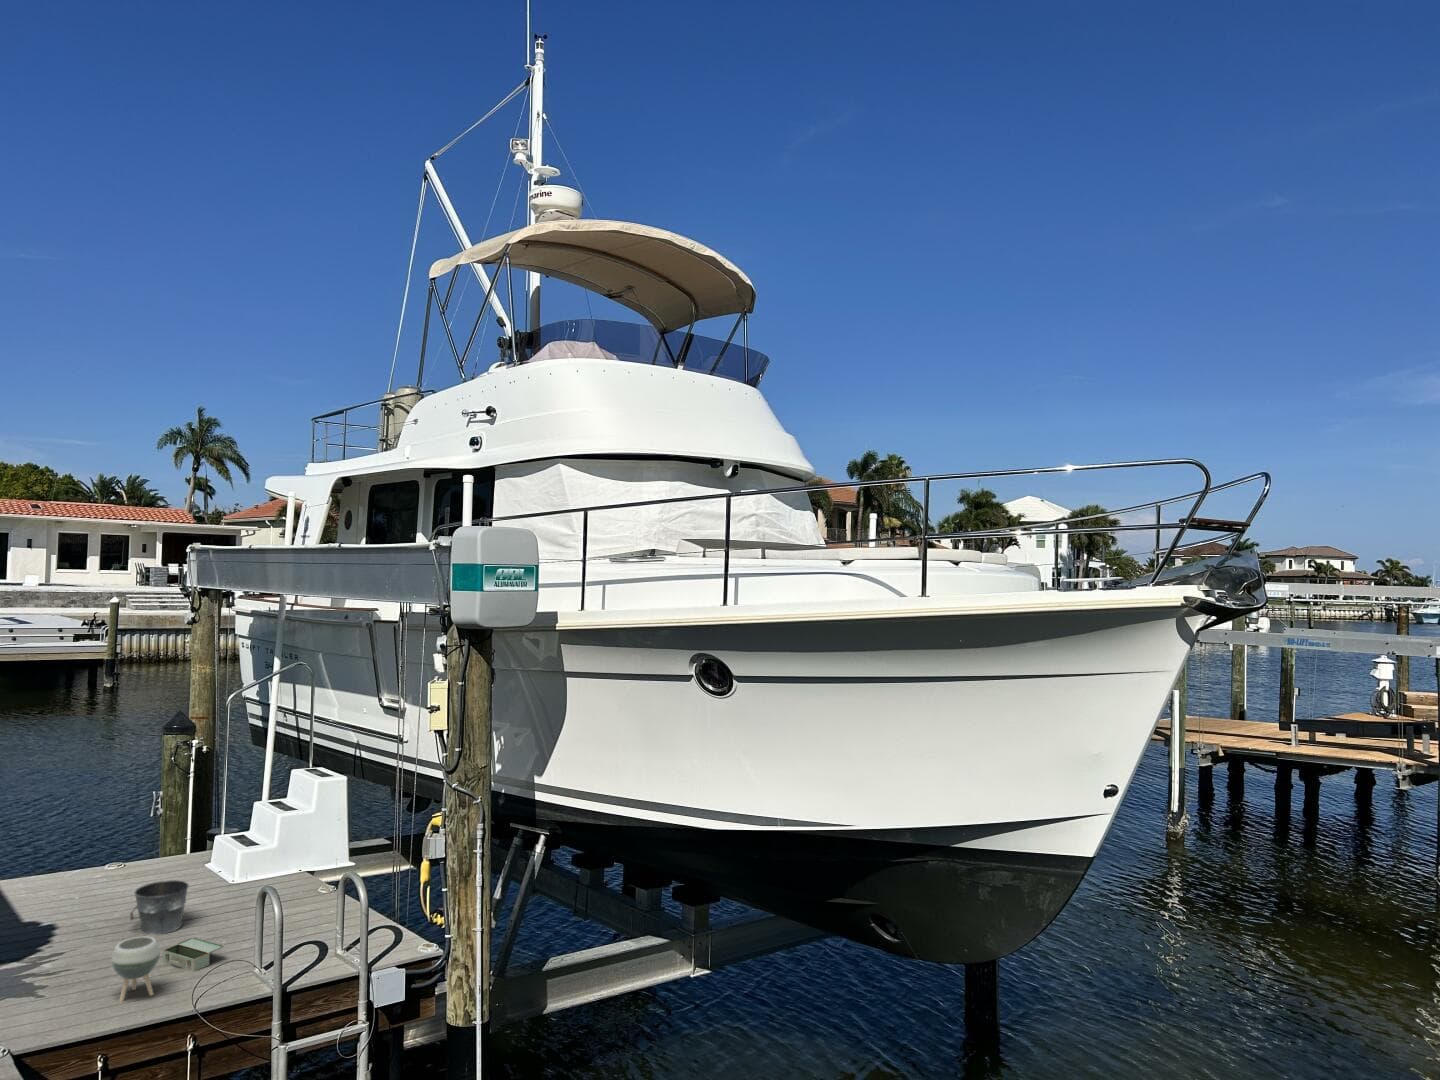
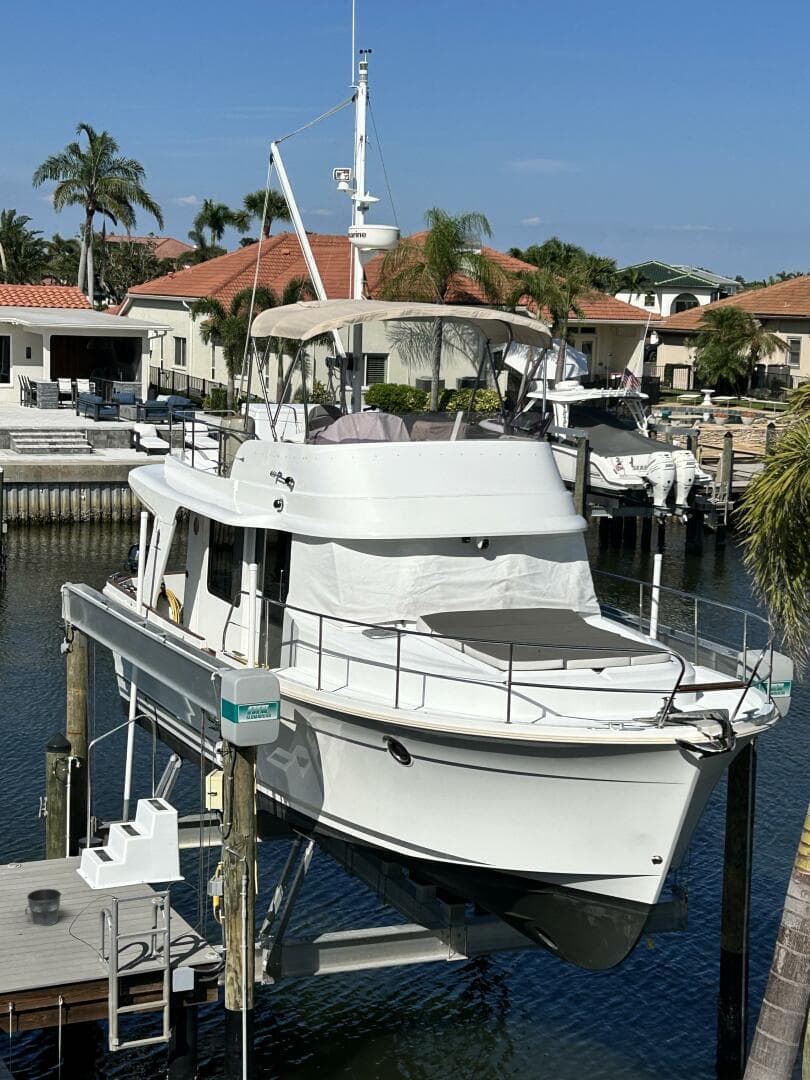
planter: present [112,936,160,1002] -> none [15,933,42,972]
toolbox: present [163,938,223,971] -> none [46,932,82,956]

